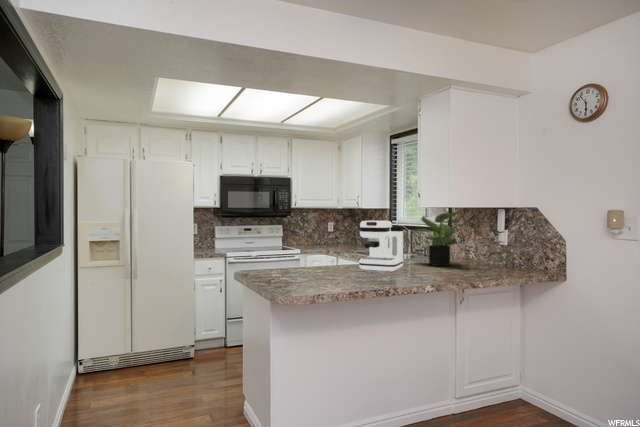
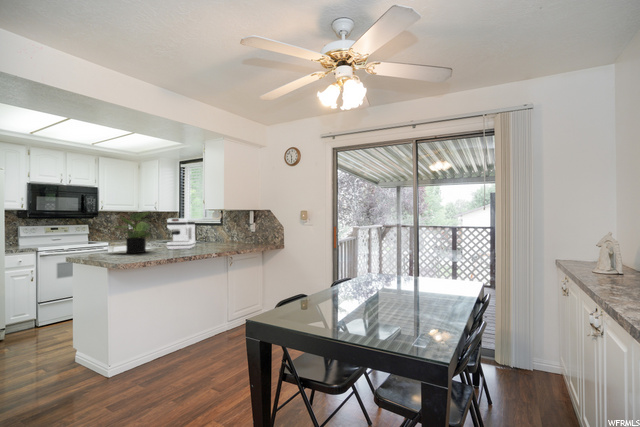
potted plant: present [415,211,460,266] -> present [114,211,151,253]

